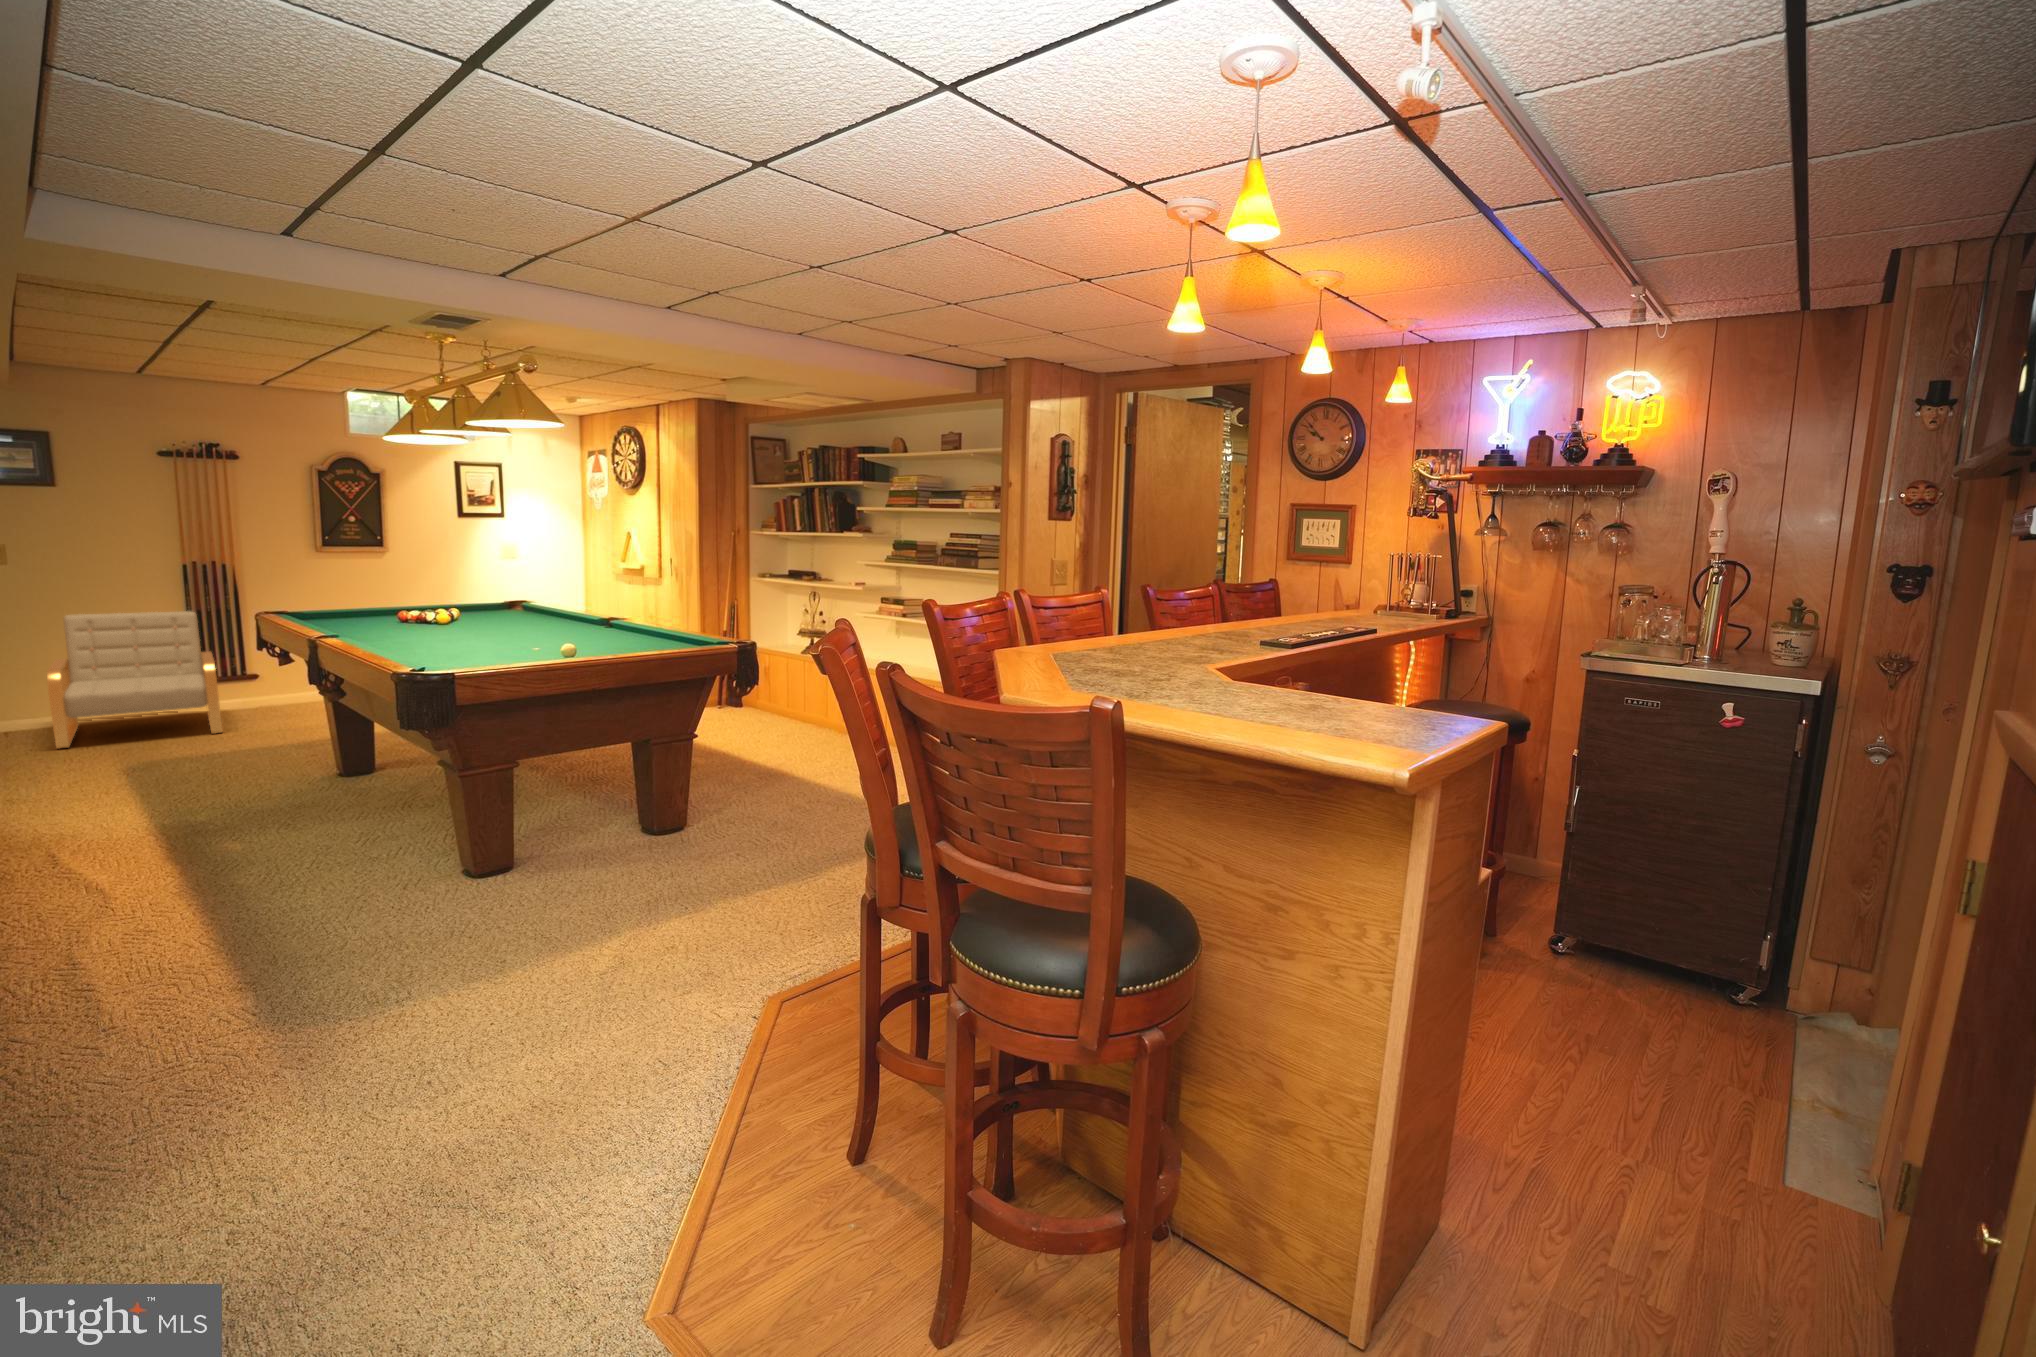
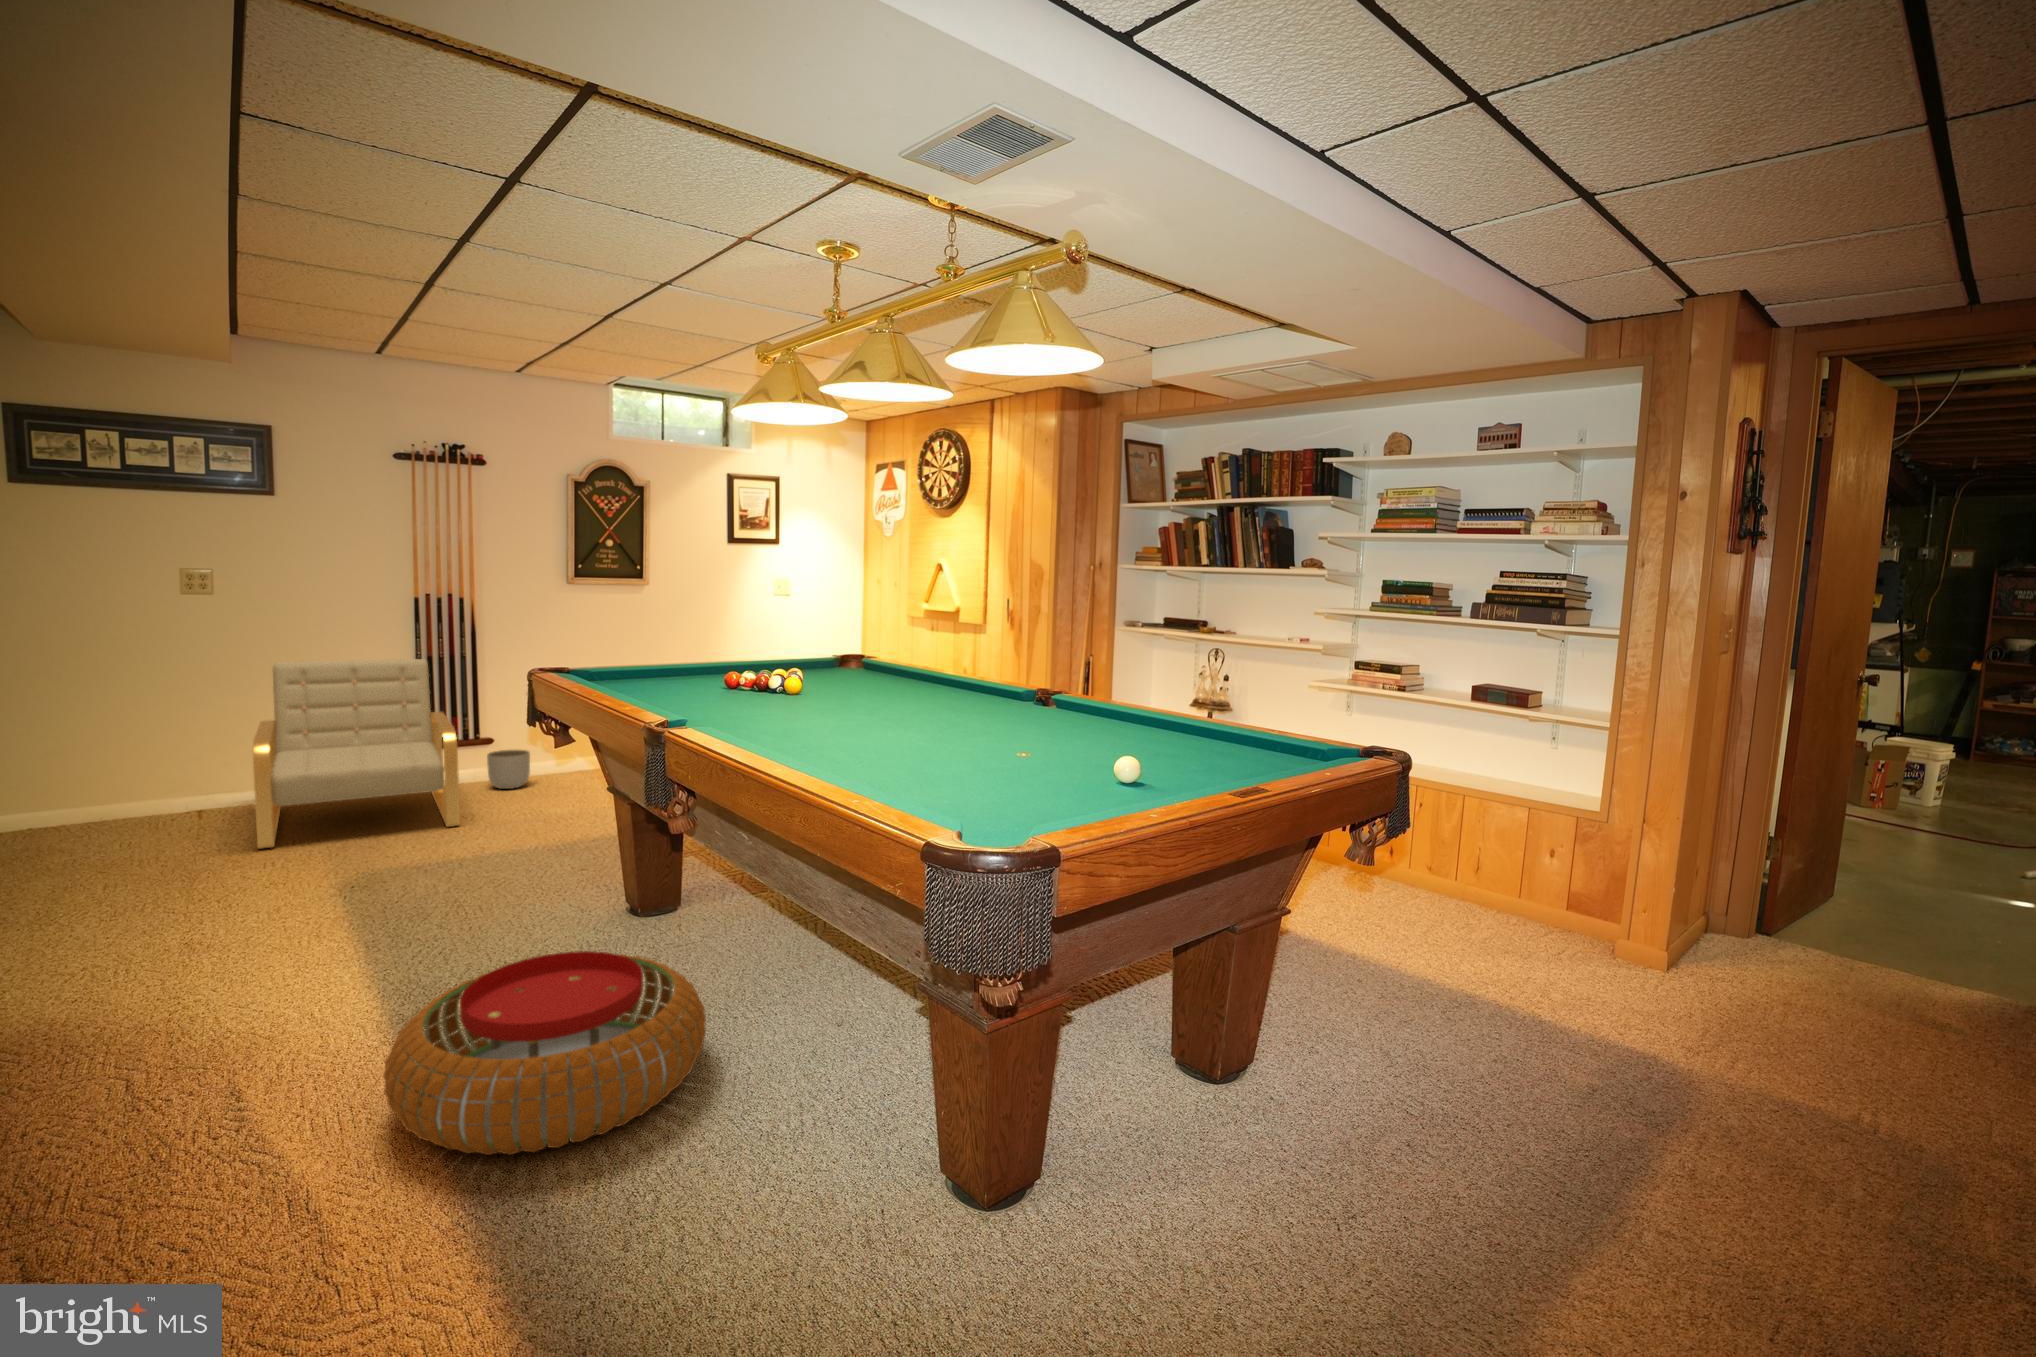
planter: none [254,681,292,711] -> present [487,750,530,789]
pouf: none [115,772,332,864] -> present [384,951,706,1155]

